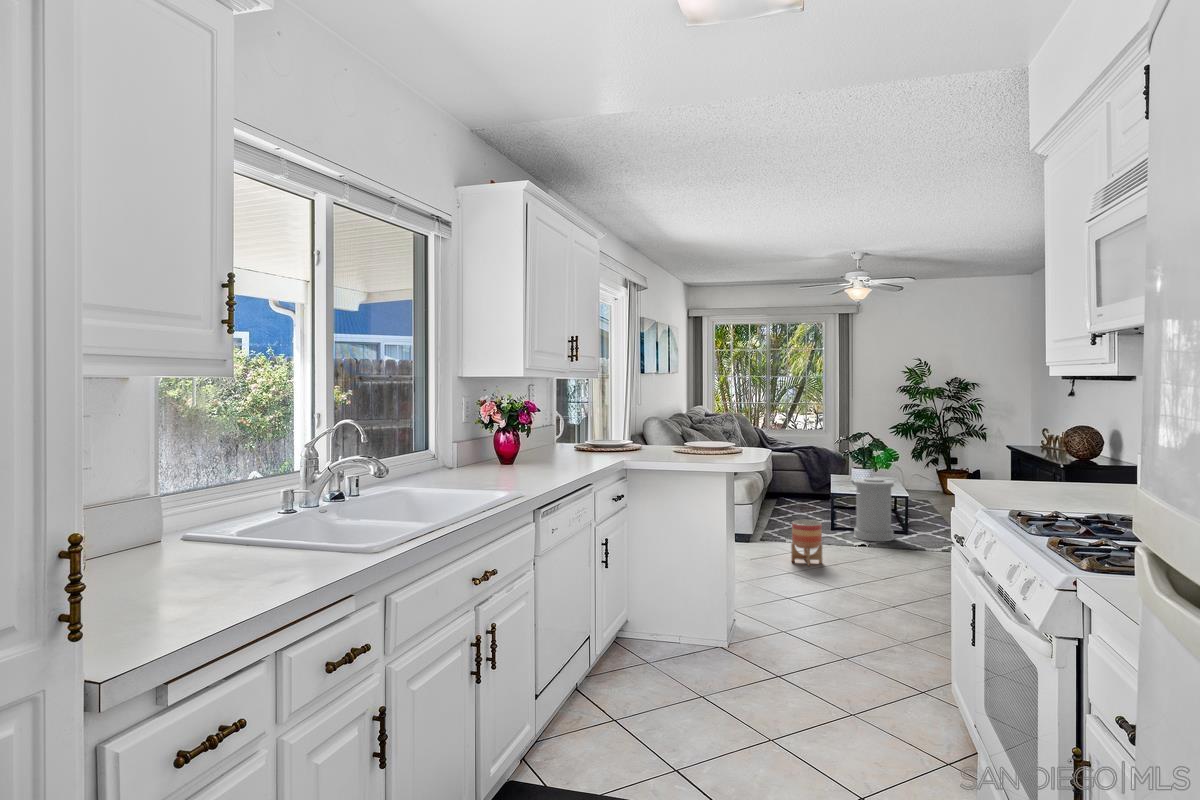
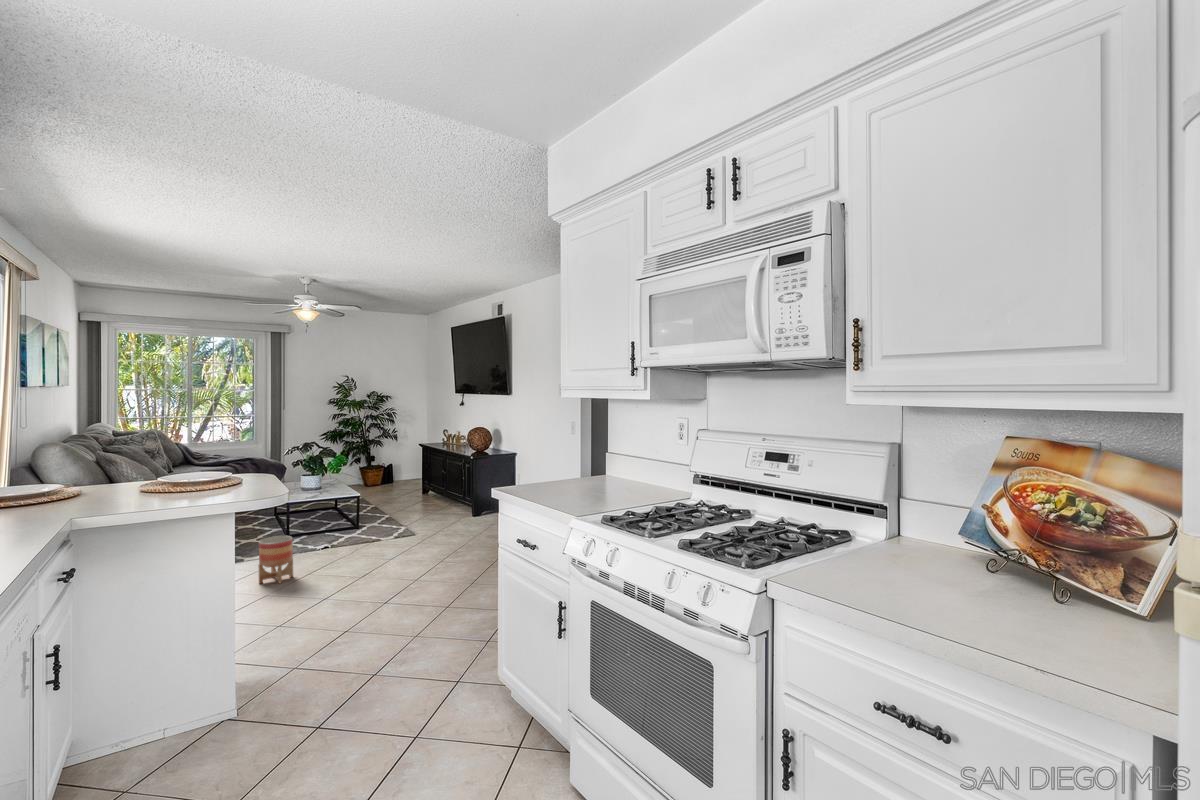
trash can: present [854,478,894,541] -> none [311,483,349,542]

